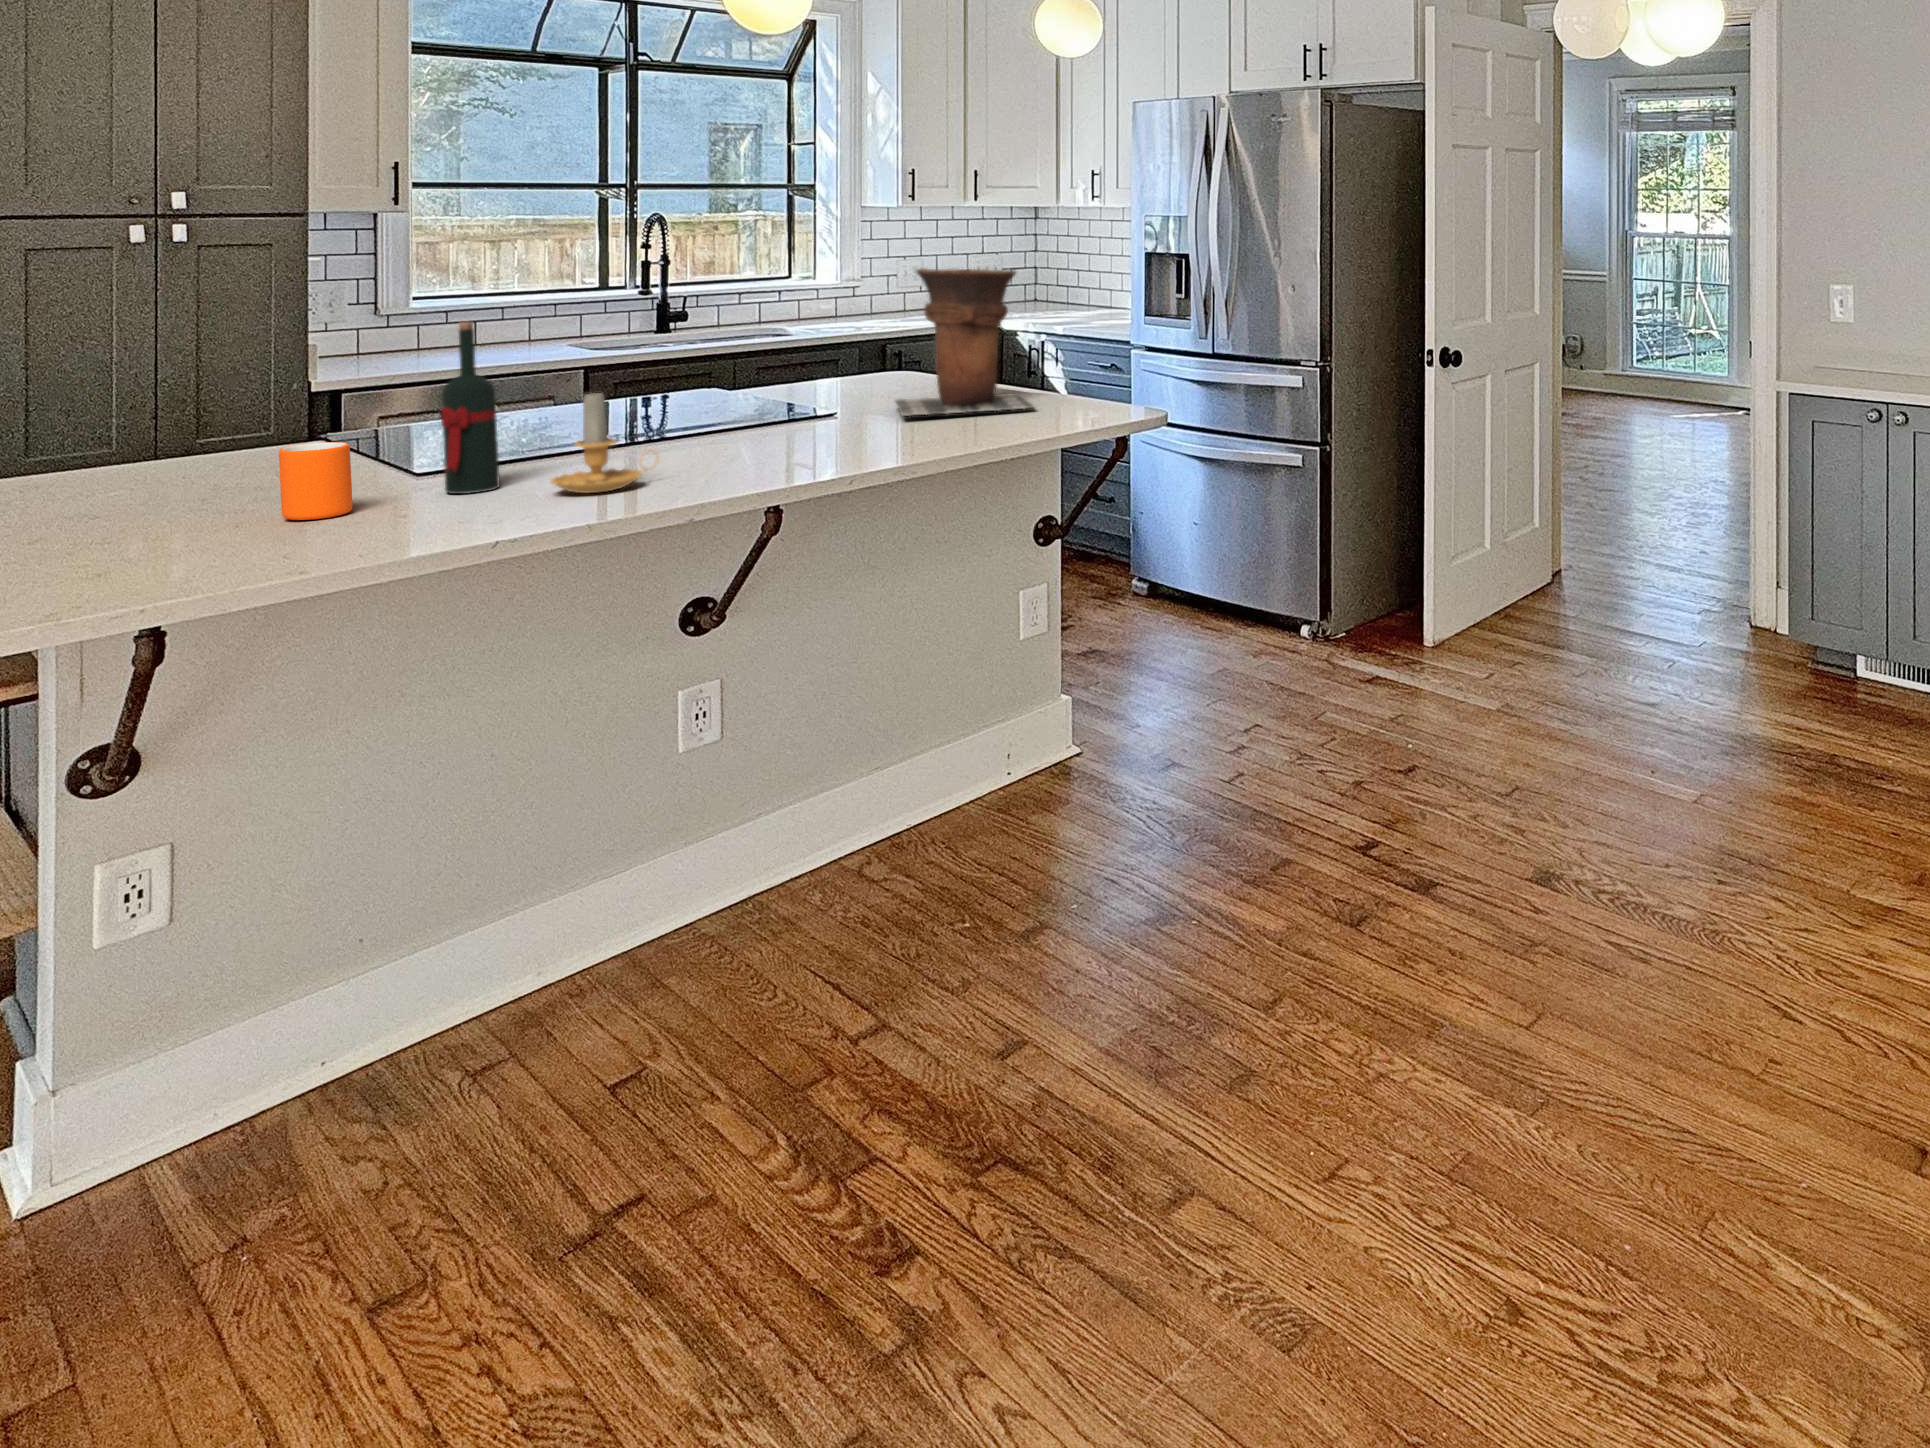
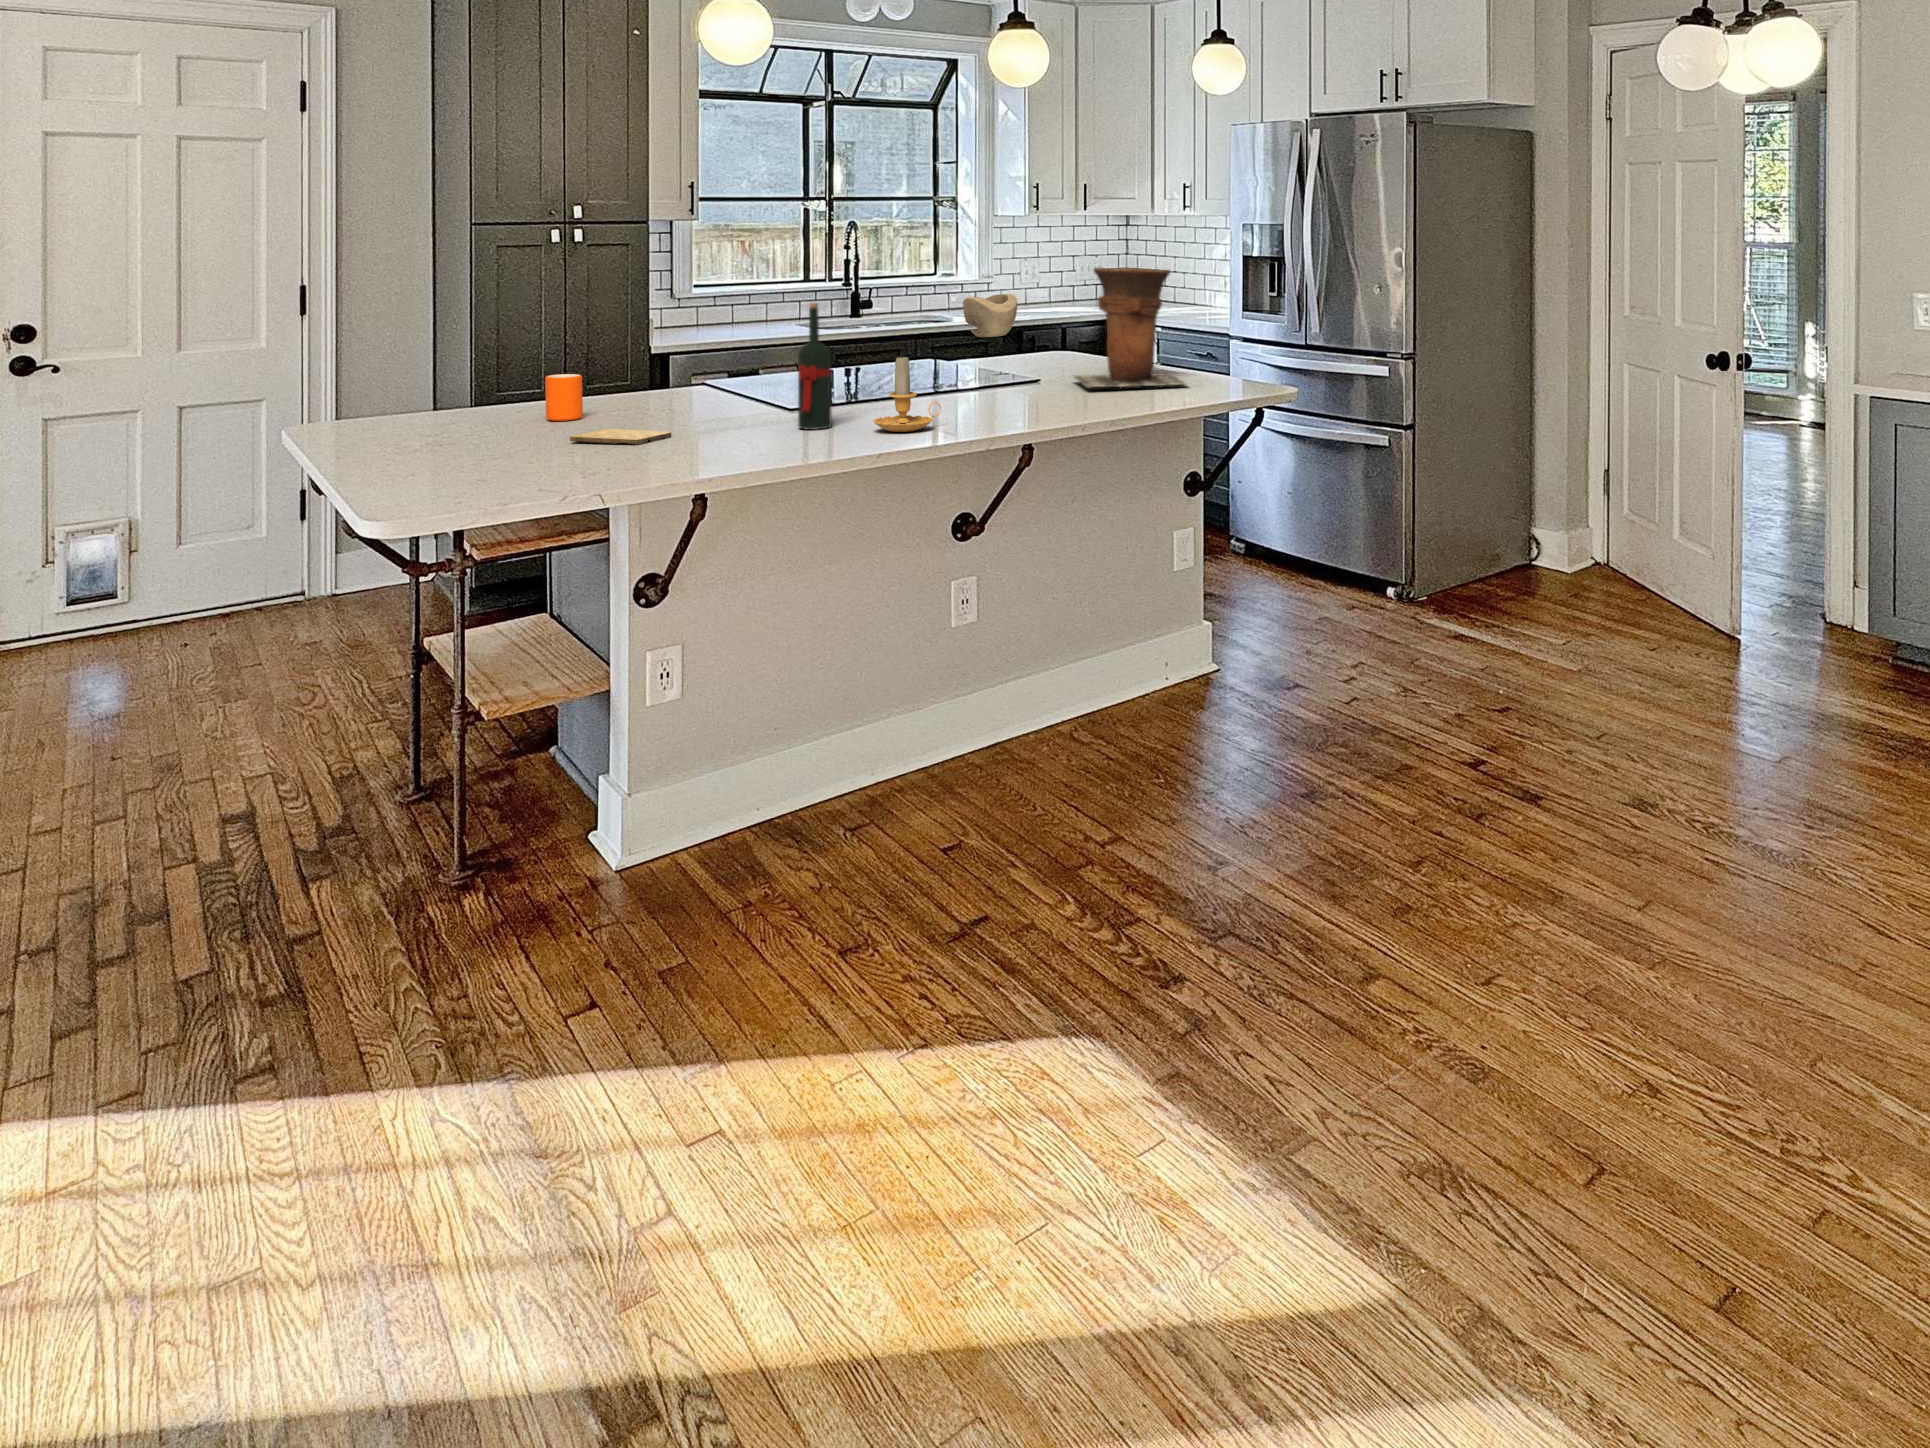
decorative bowl: none [814,296,883,347] -> present [963,294,1017,337]
mug: present [279,442,353,520] -> present [545,374,583,421]
cutting board: none [46,507,231,533] -> present [570,429,671,445]

